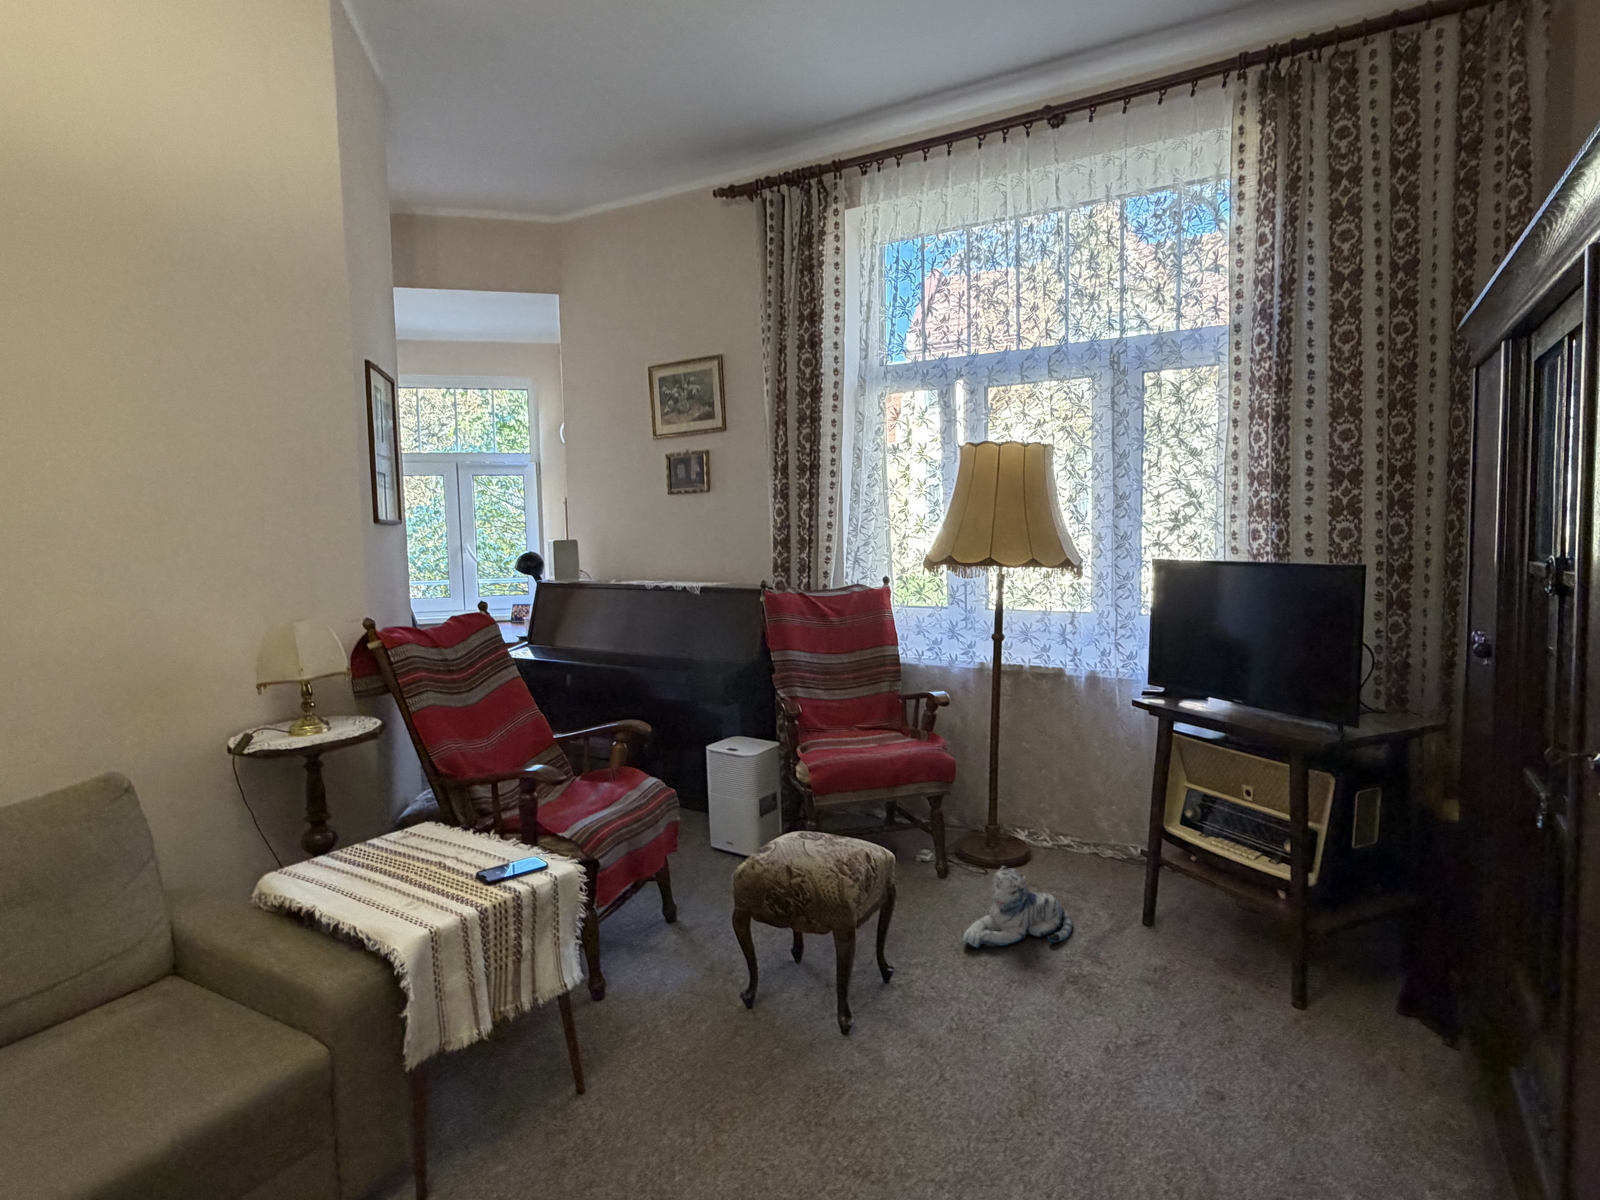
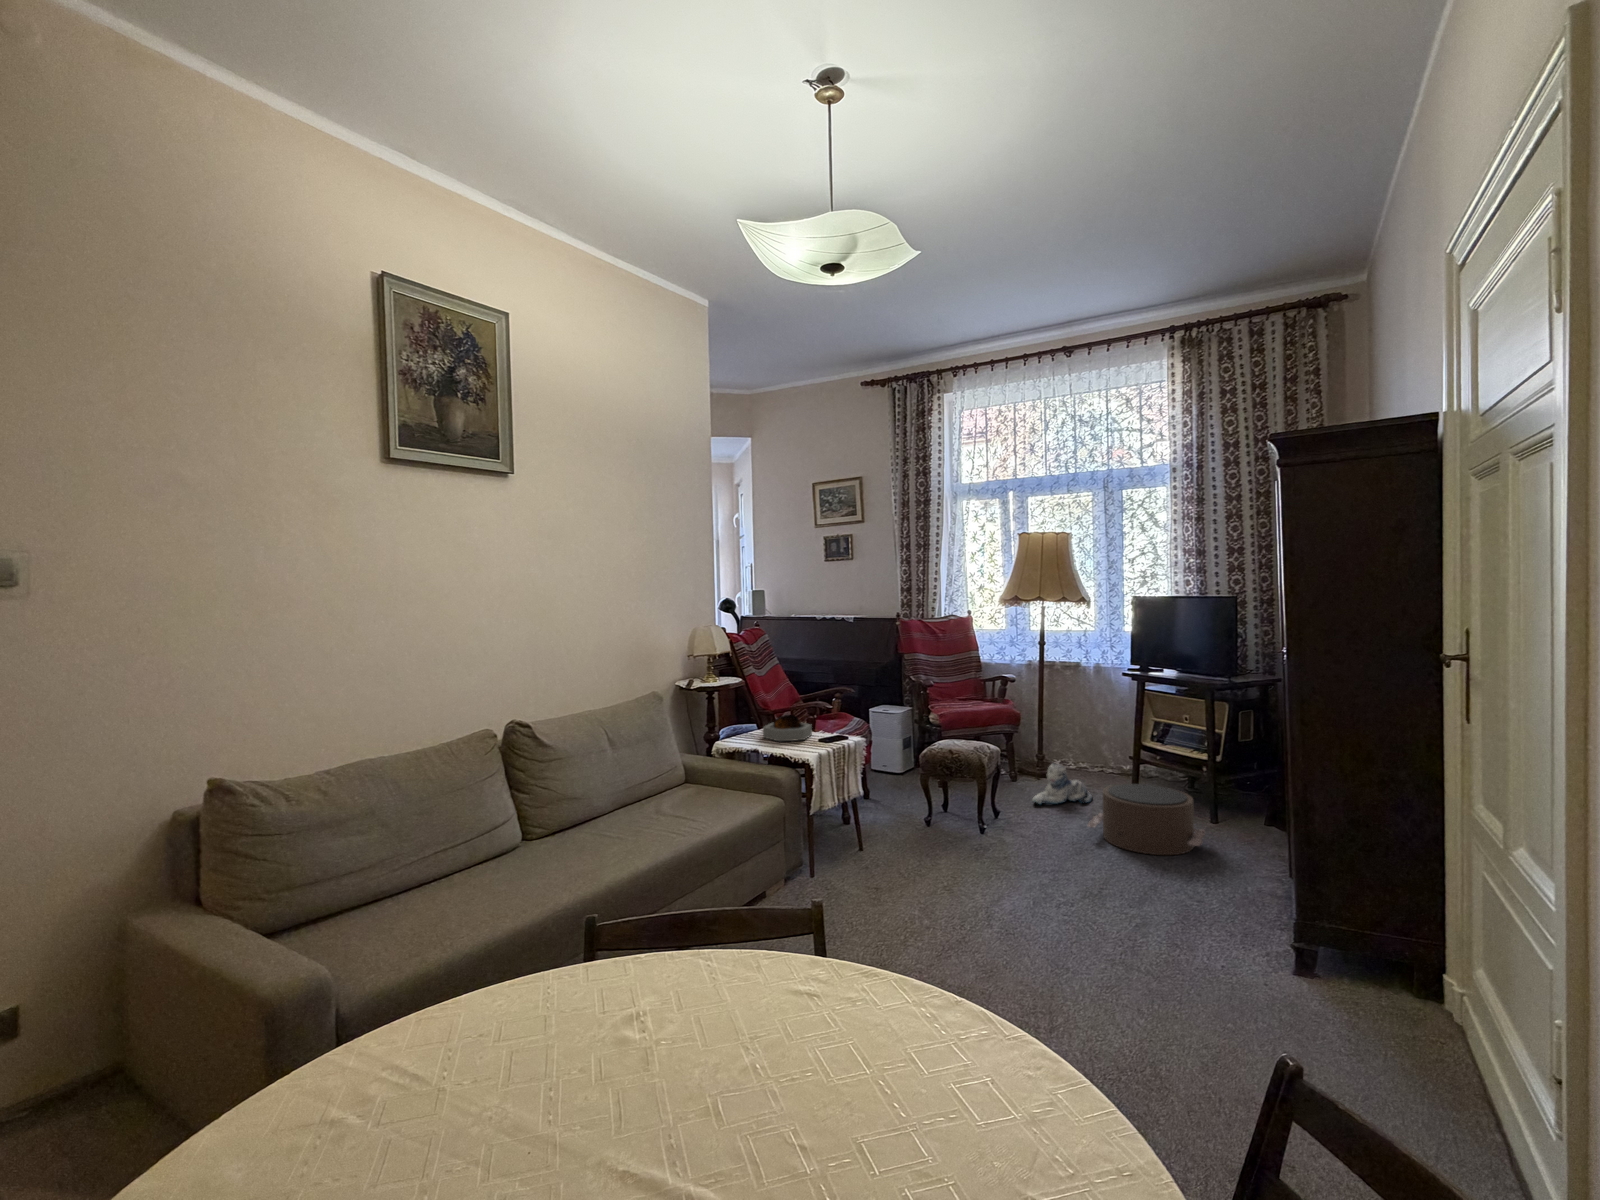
decorative bowl: none [362,818,480,893] -> present [763,715,812,741]
pouf: none [1054,934,1293,1121] -> present [1088,784,1205,855]

